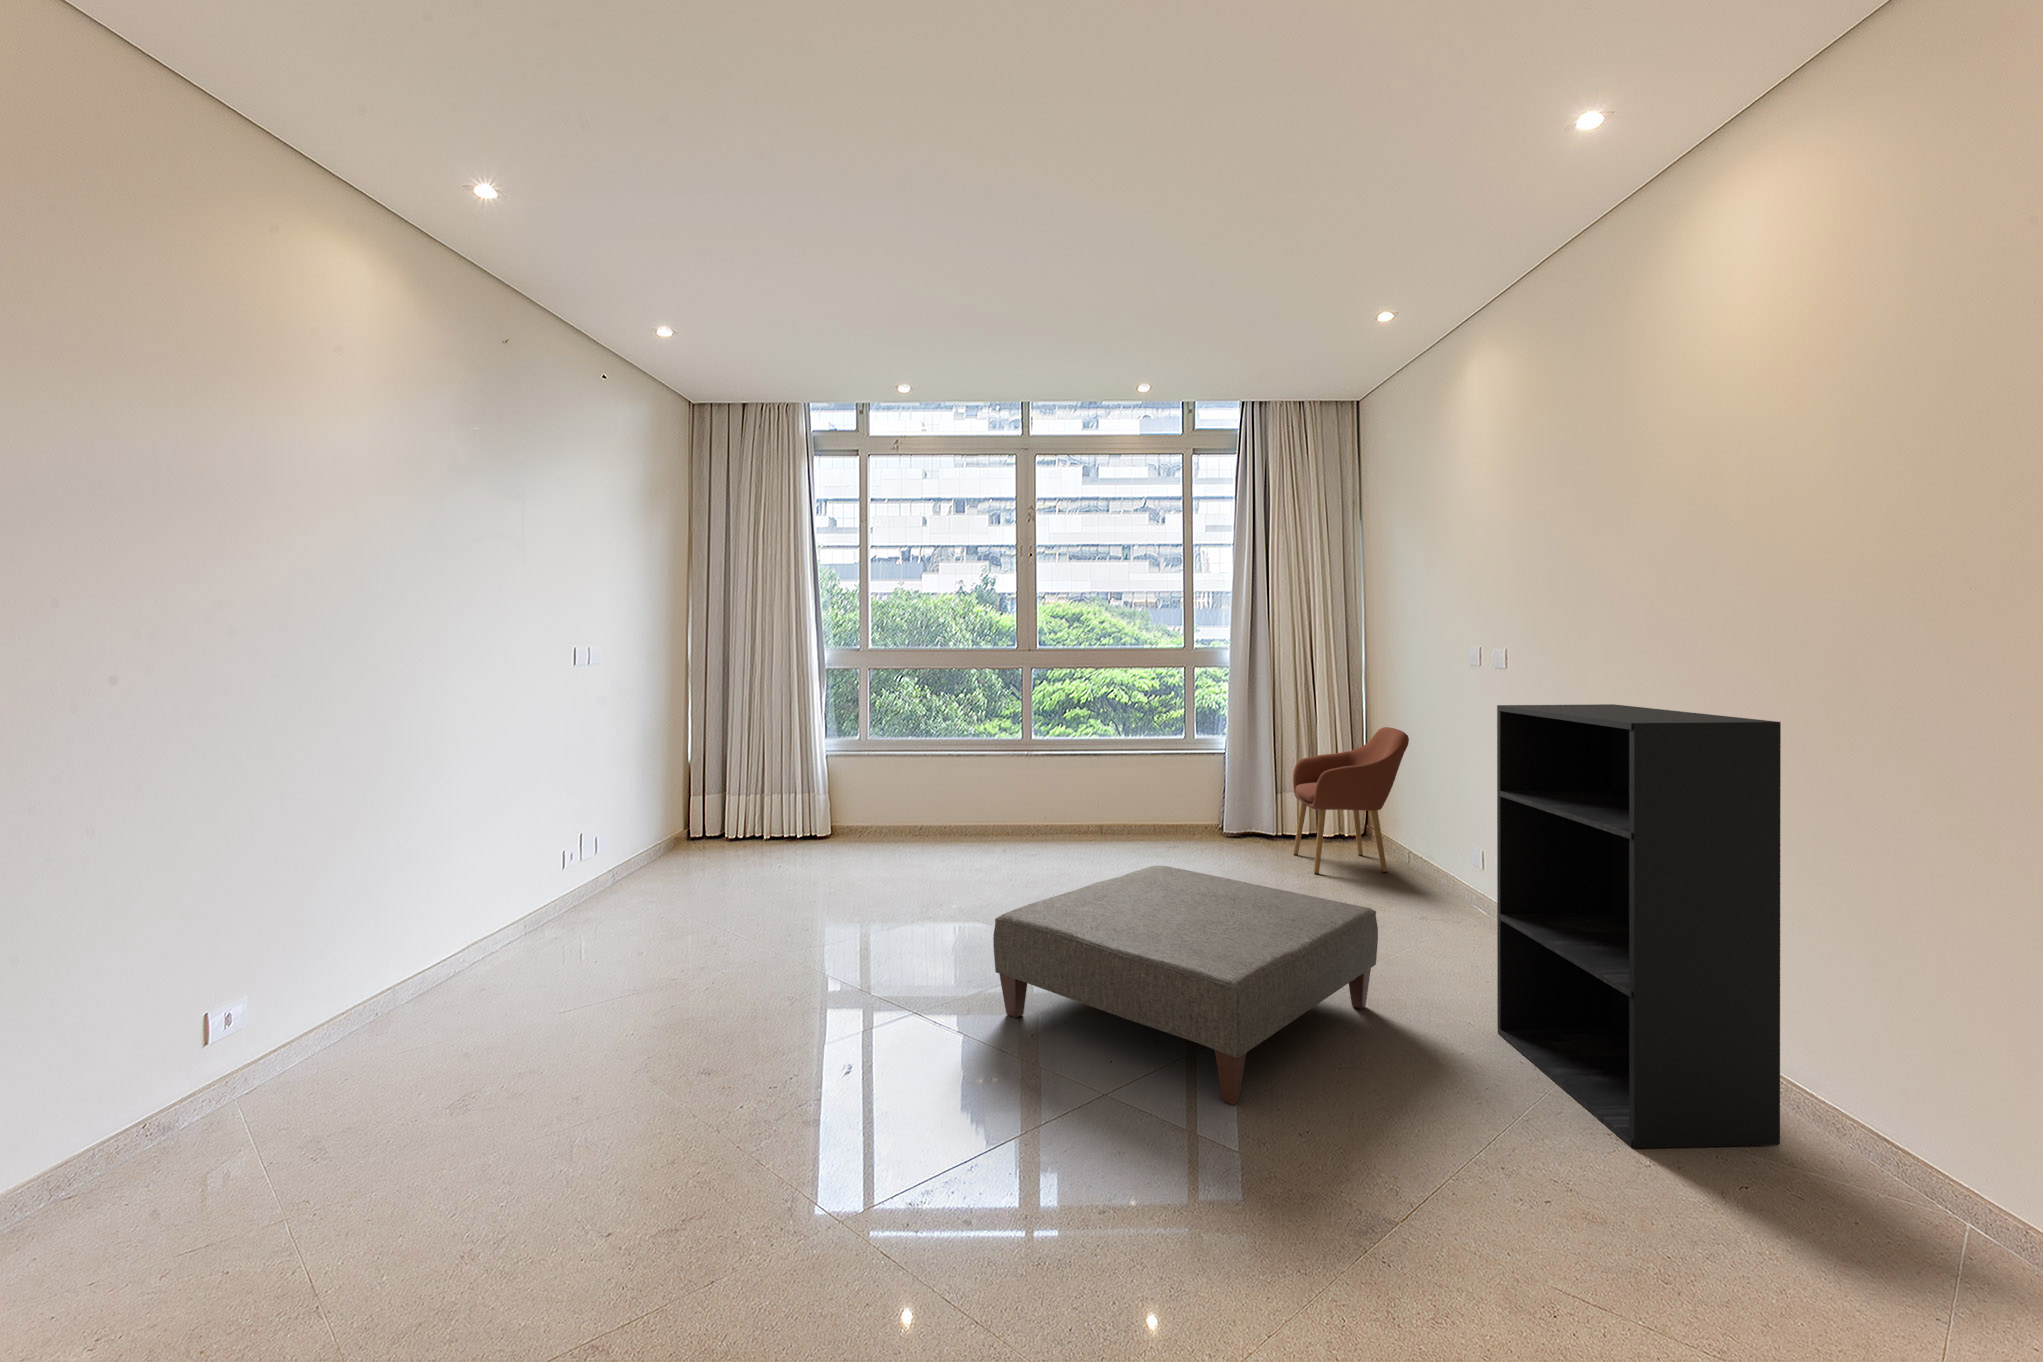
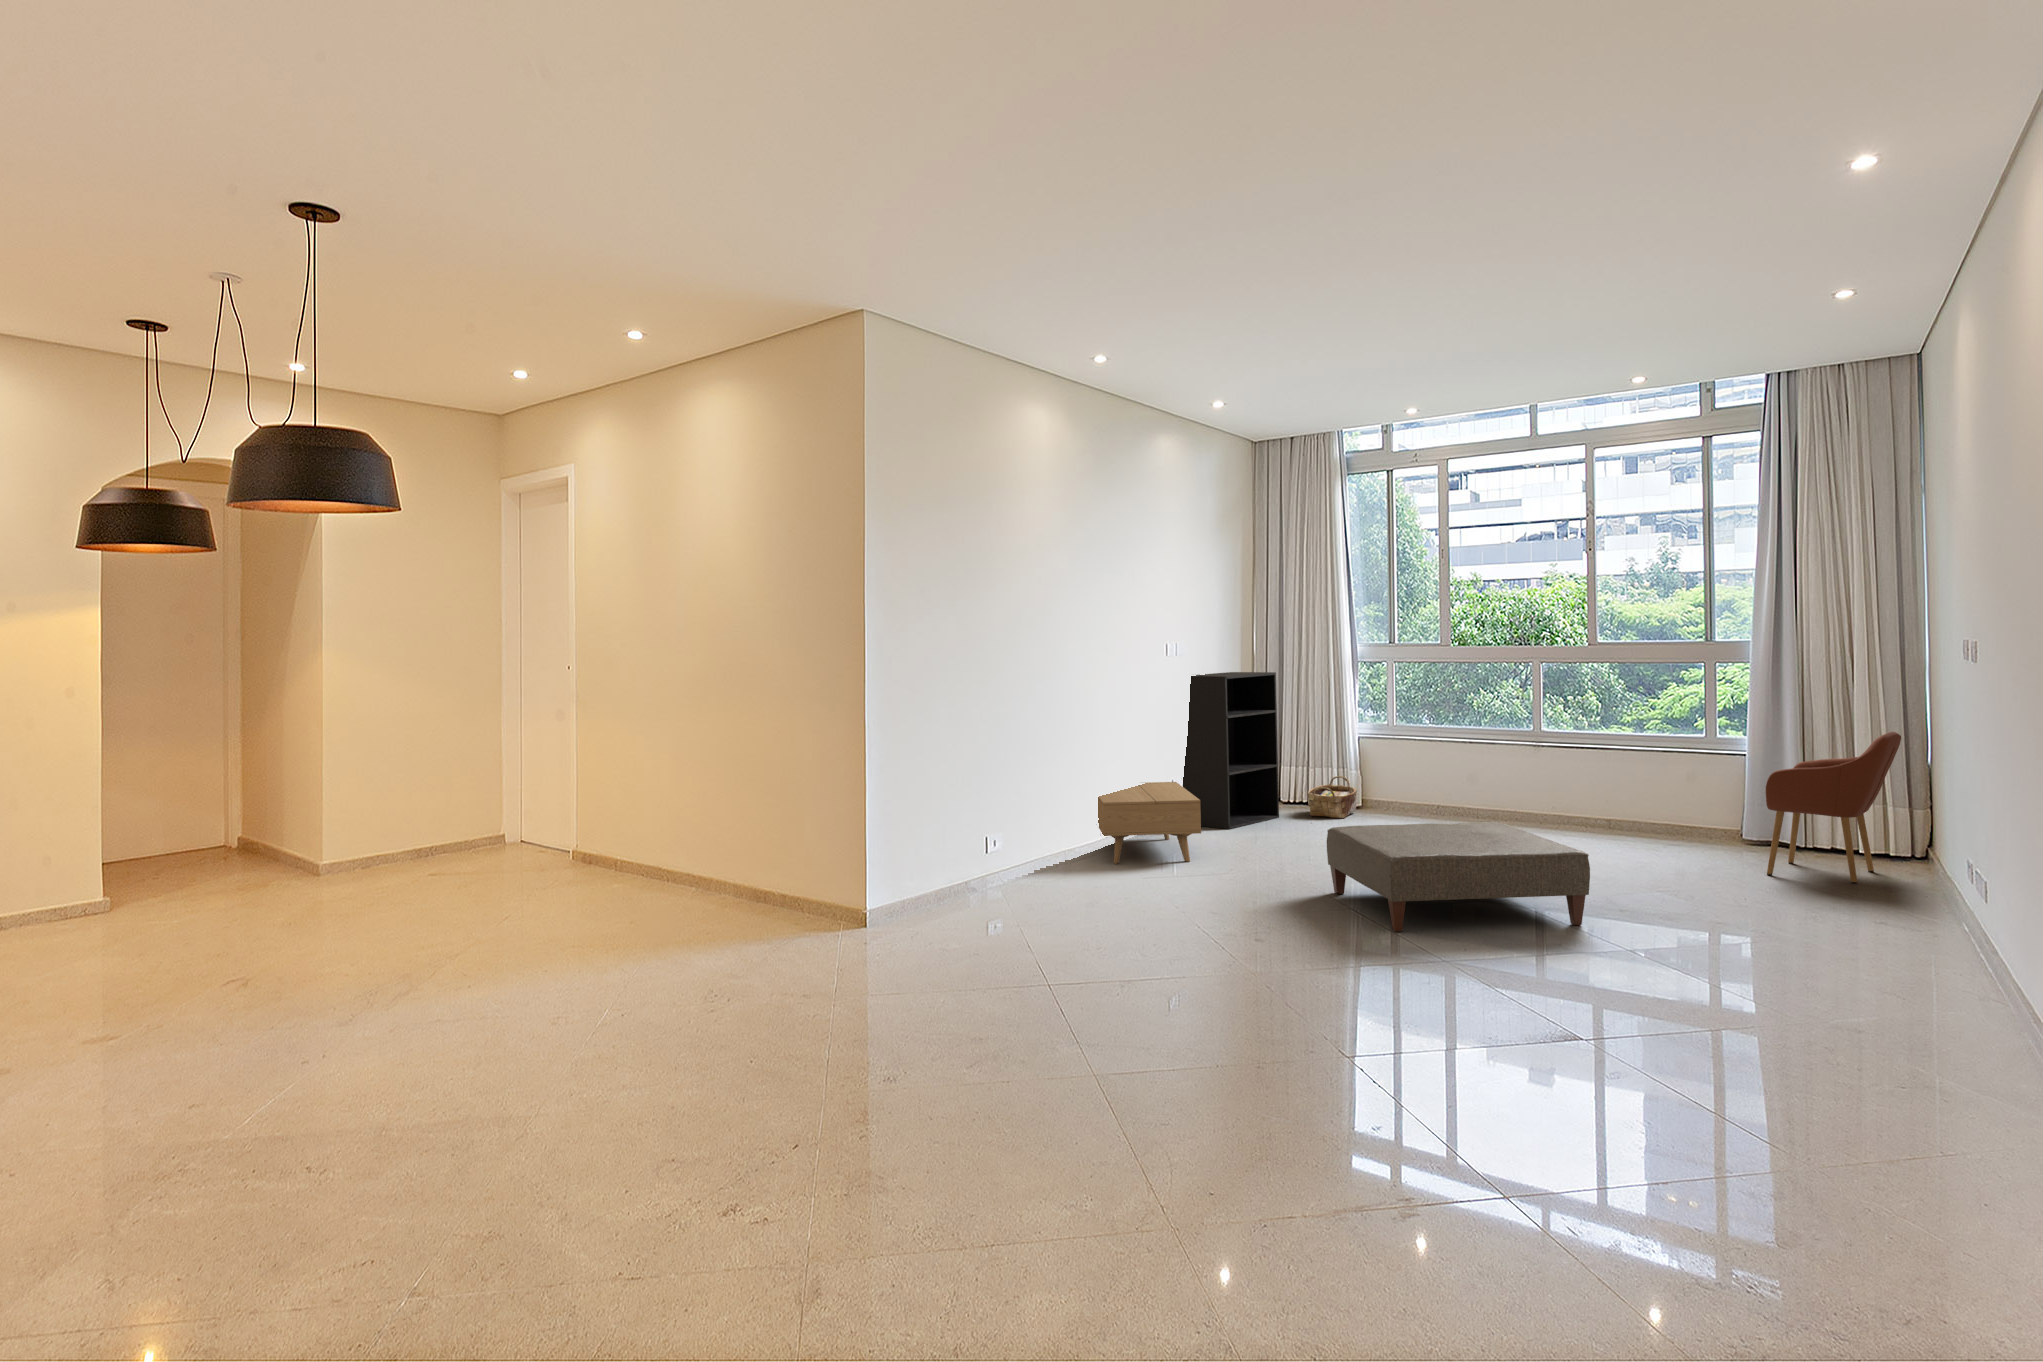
bookshelf: present [1497,704,1781,1148] -> present [1183,672,1279,829]
woven basket: none [779,803,834,857] -> present [1308,776,1357,818]
coffee table: none [482,846,730,1027] -> present [1098,782,1201,864]

